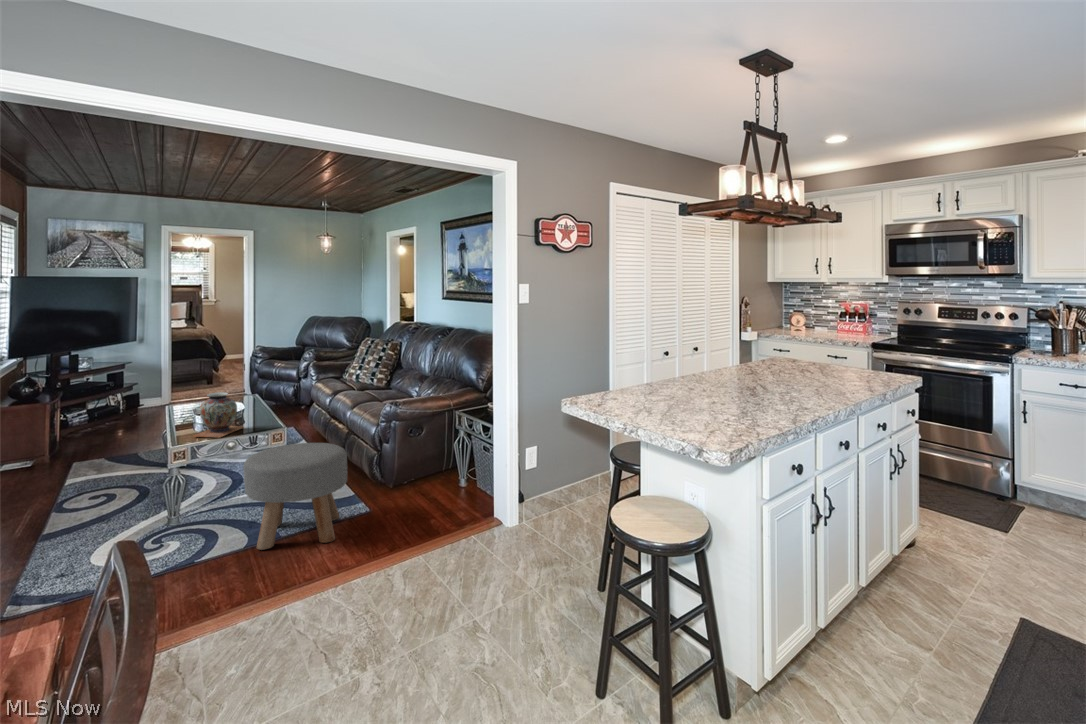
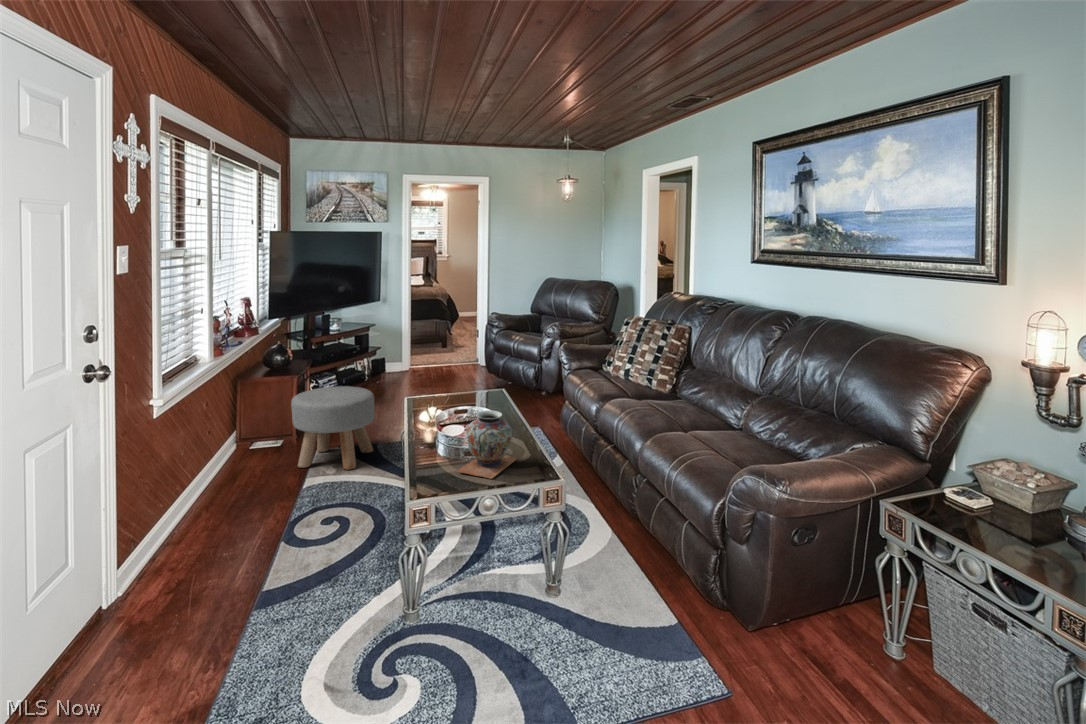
ottoman: present [243,443,347,550] -> present [291,386,375,469]

